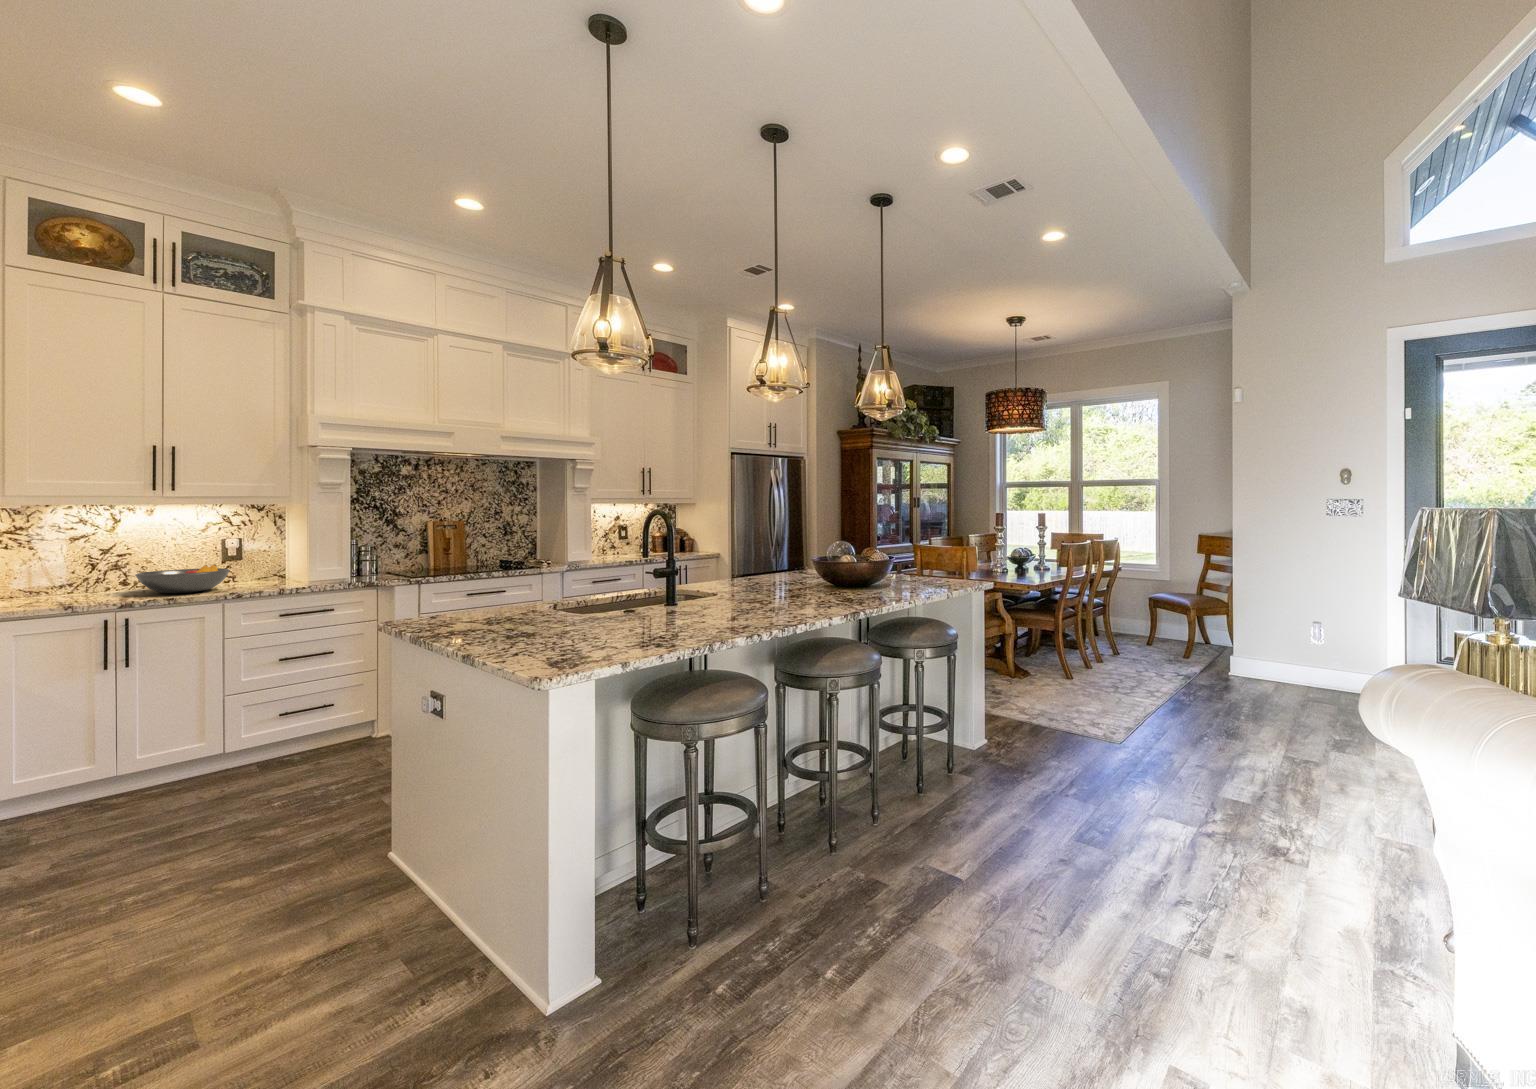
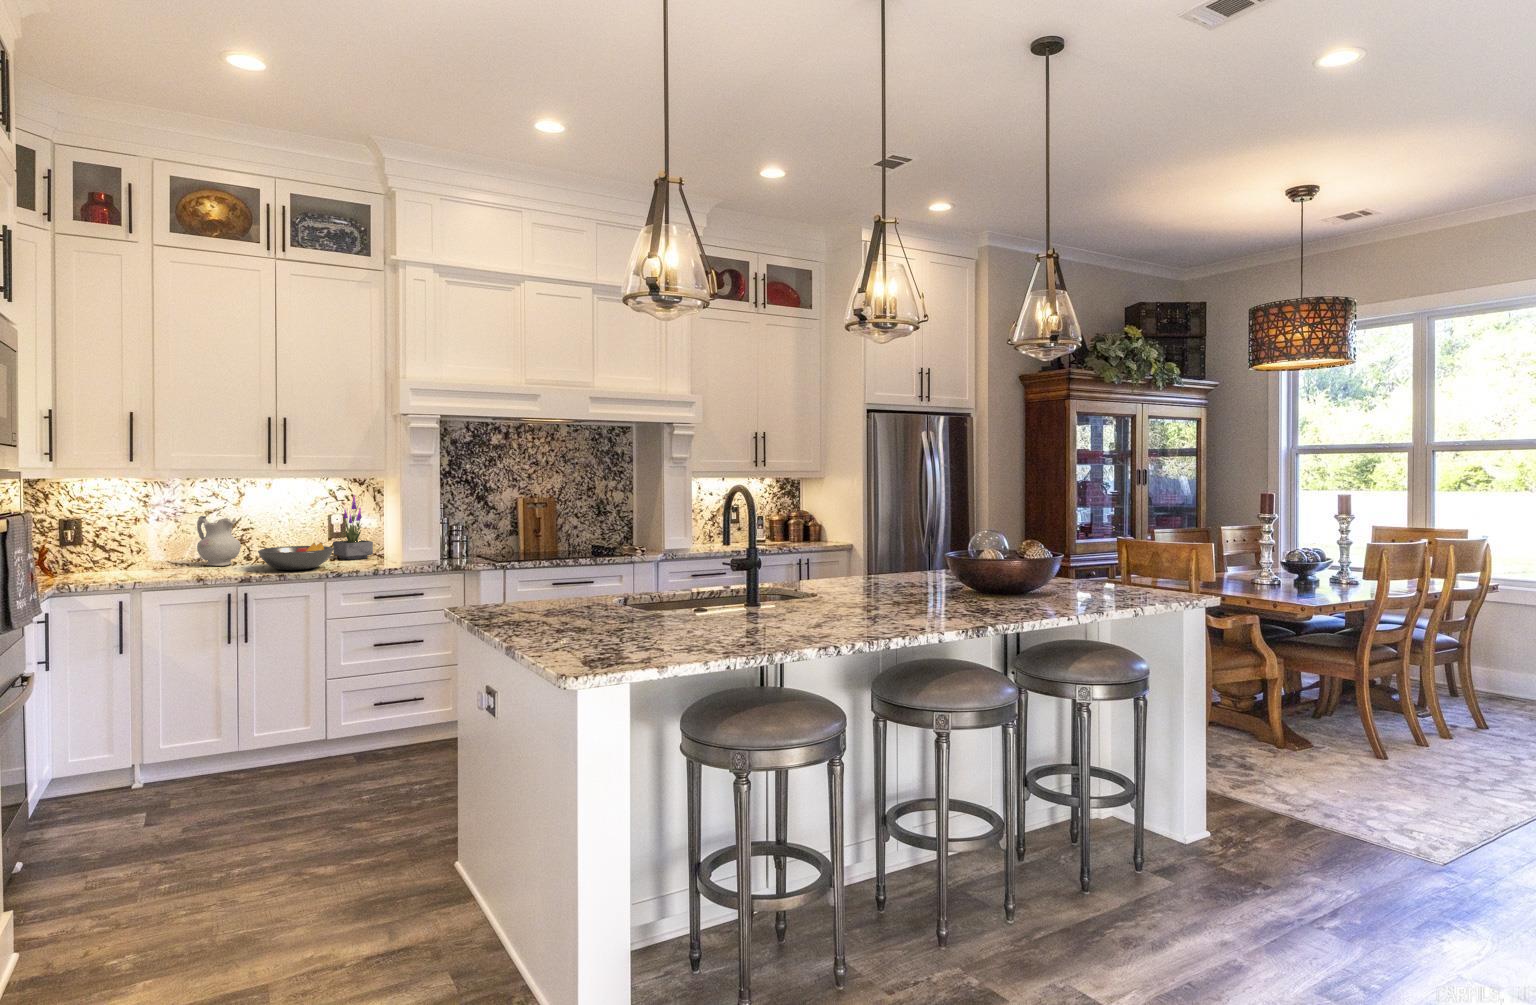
potted plant: none [230,517,276,582] -> present [333,496,373,559]
ceramic pitcher: none [57,540,115,593] -> present [197,516,241,566]

